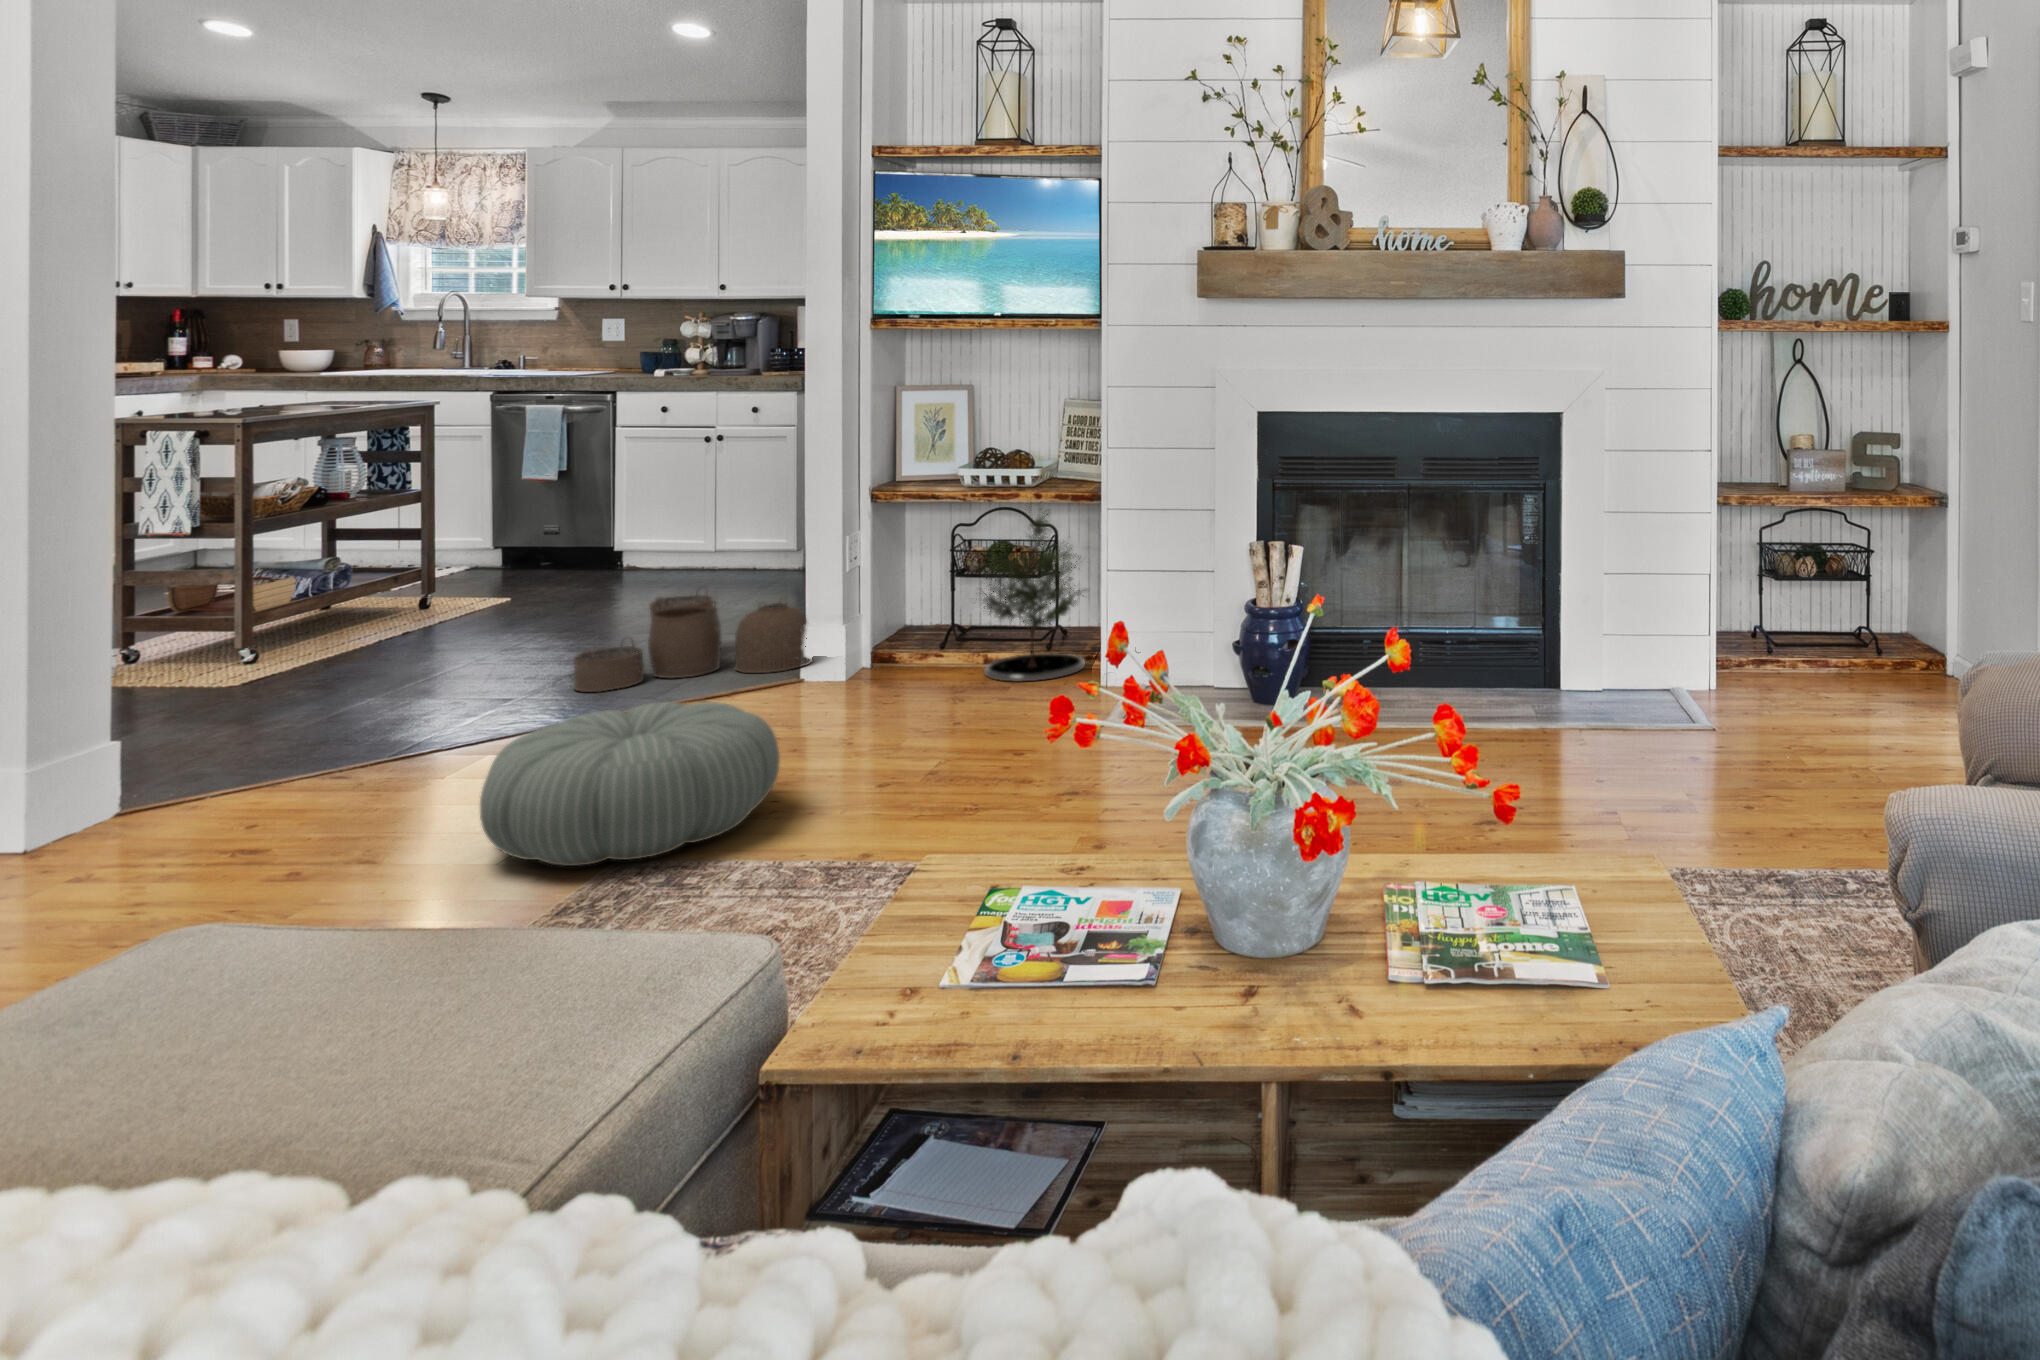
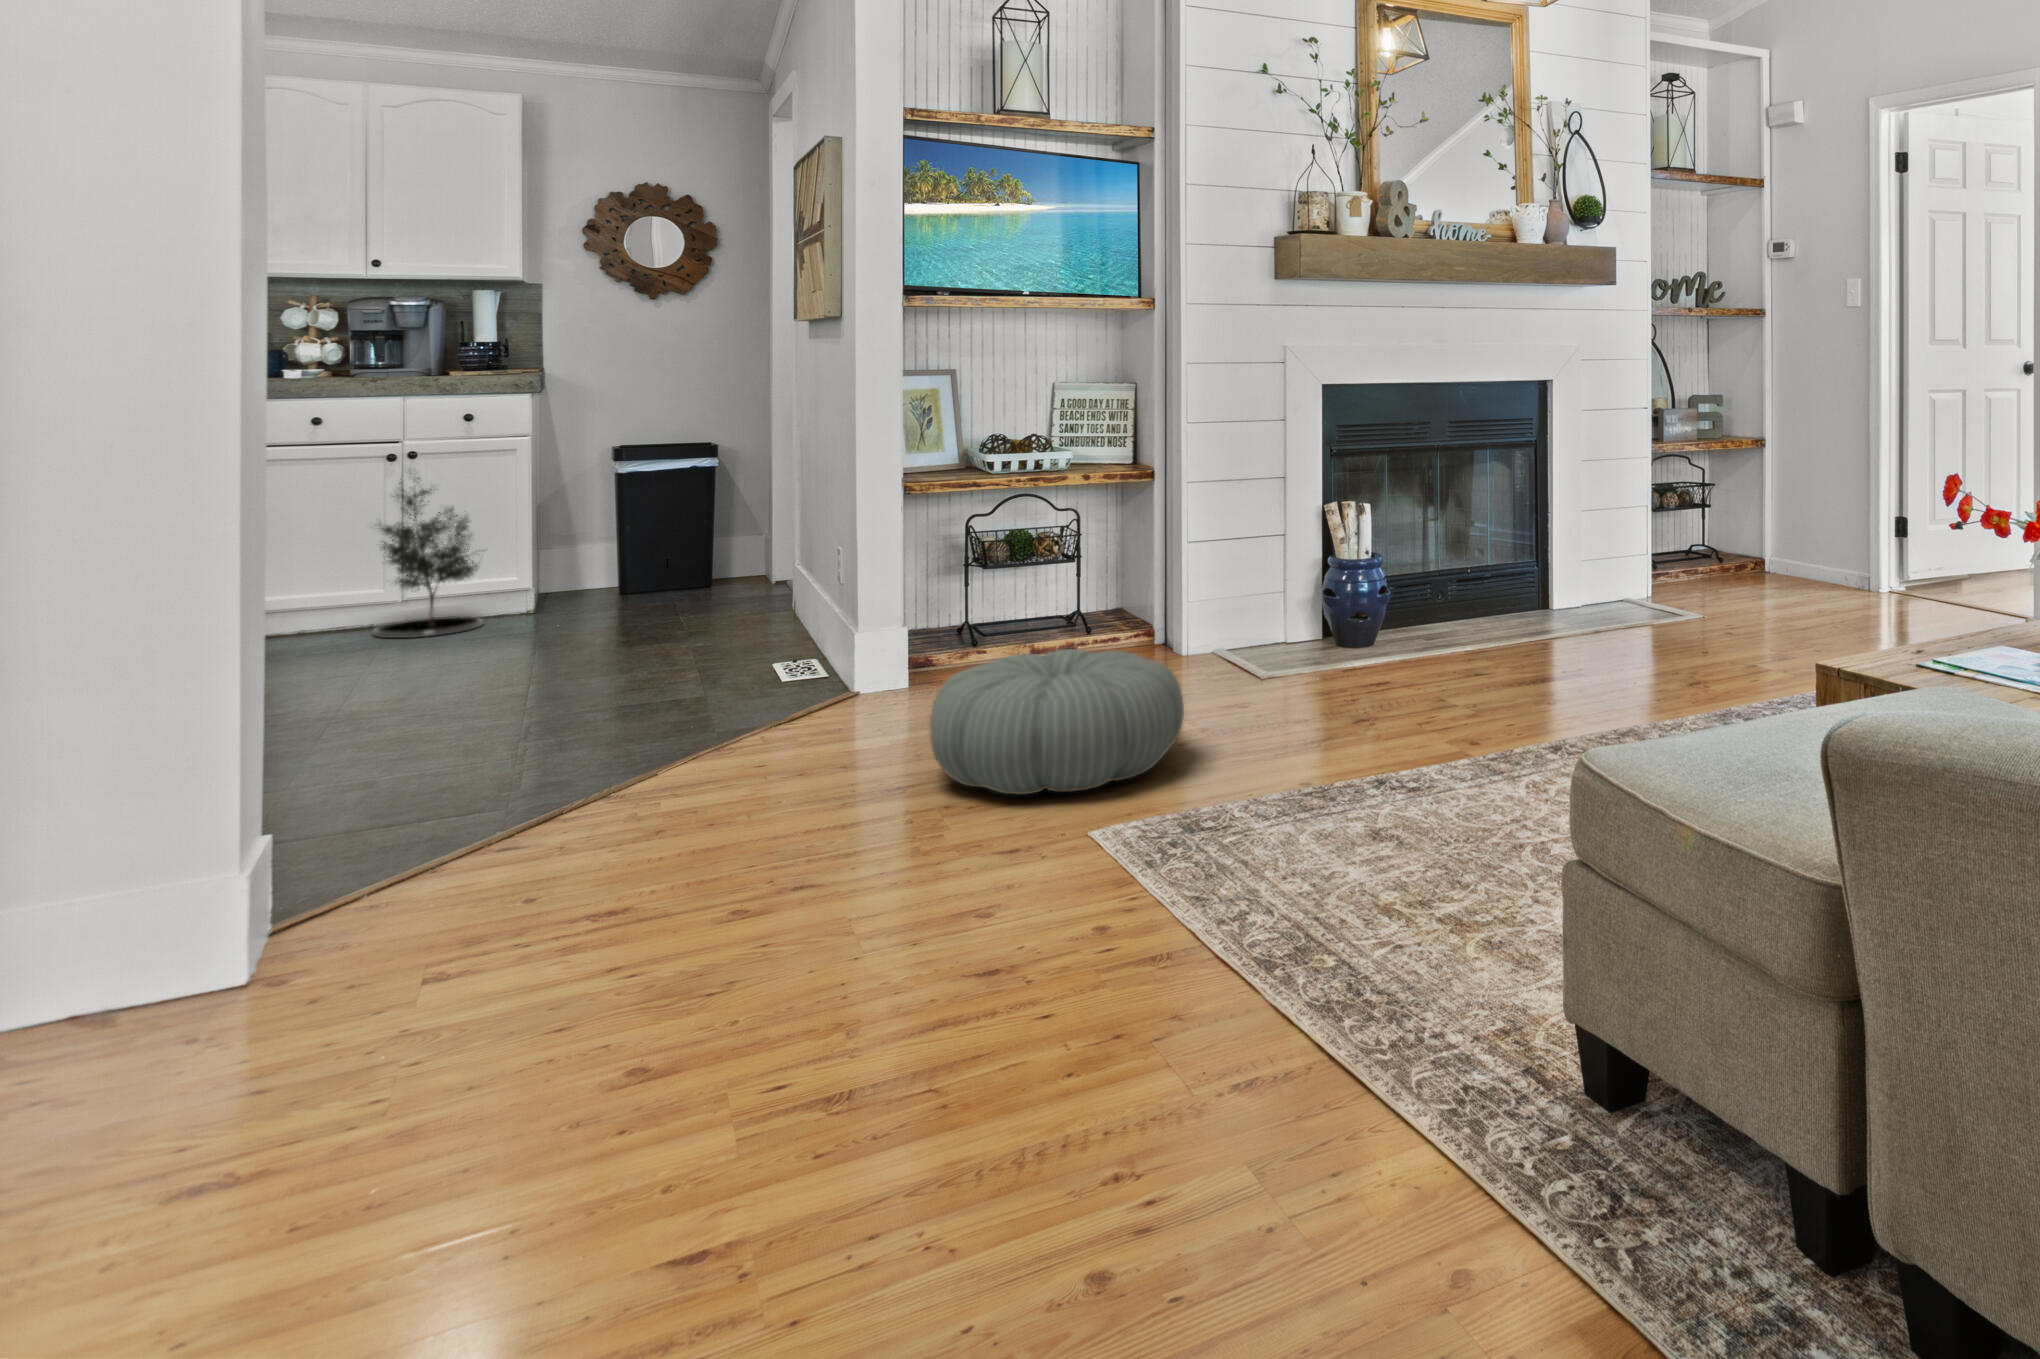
potted tree: present [980,506,1086,681] -> present [372,470,485,638]
woven basket: present [573,594,813,692] -> none [586,595,821,711]

